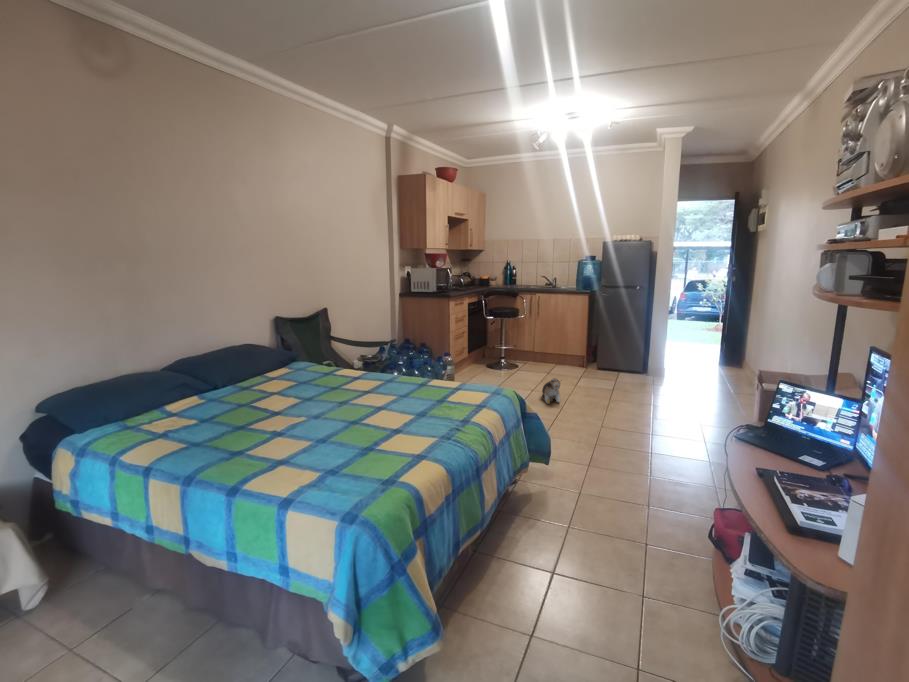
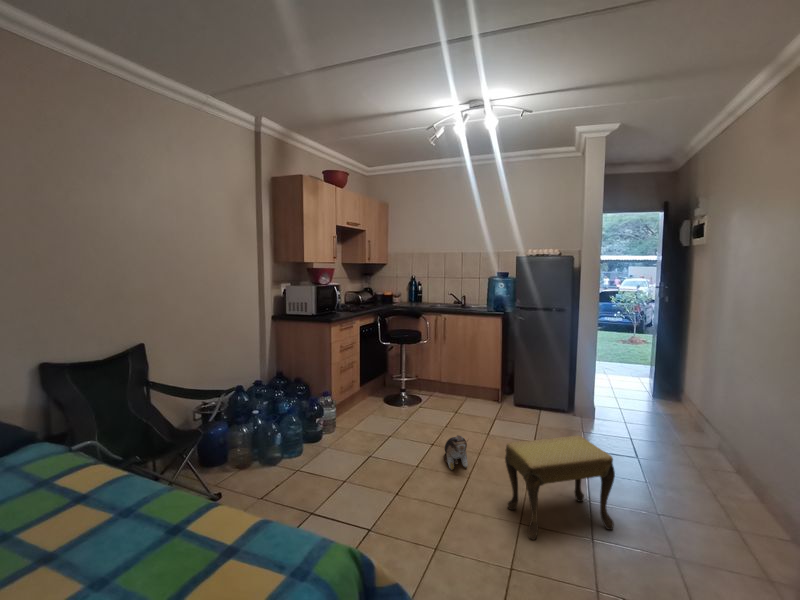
footstool: none [589,372,666,435] -> present [505,435,615,540]

